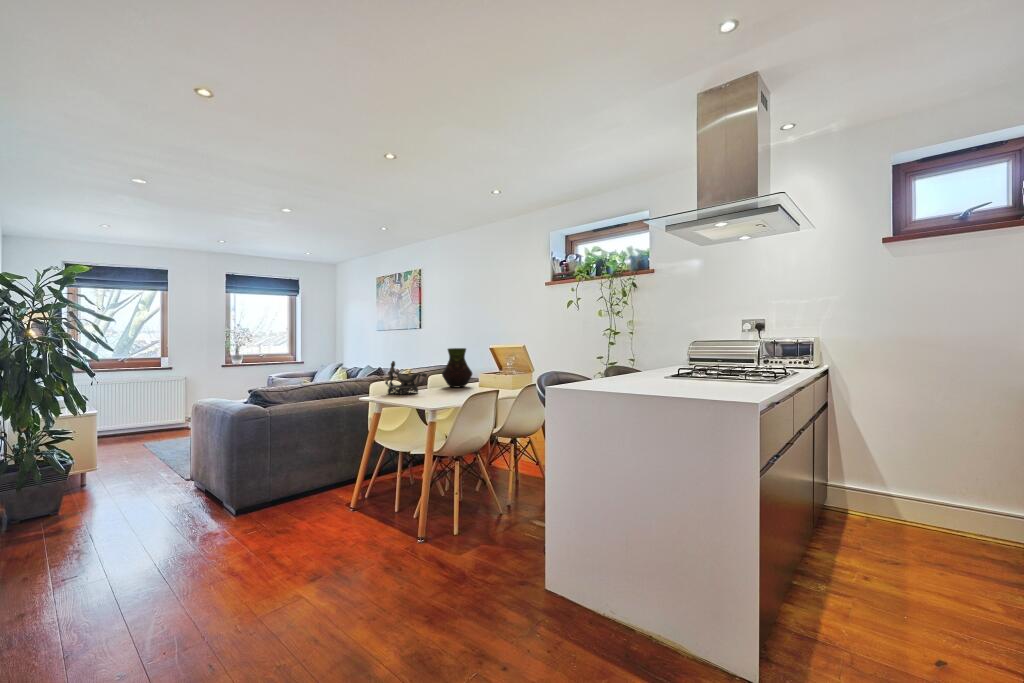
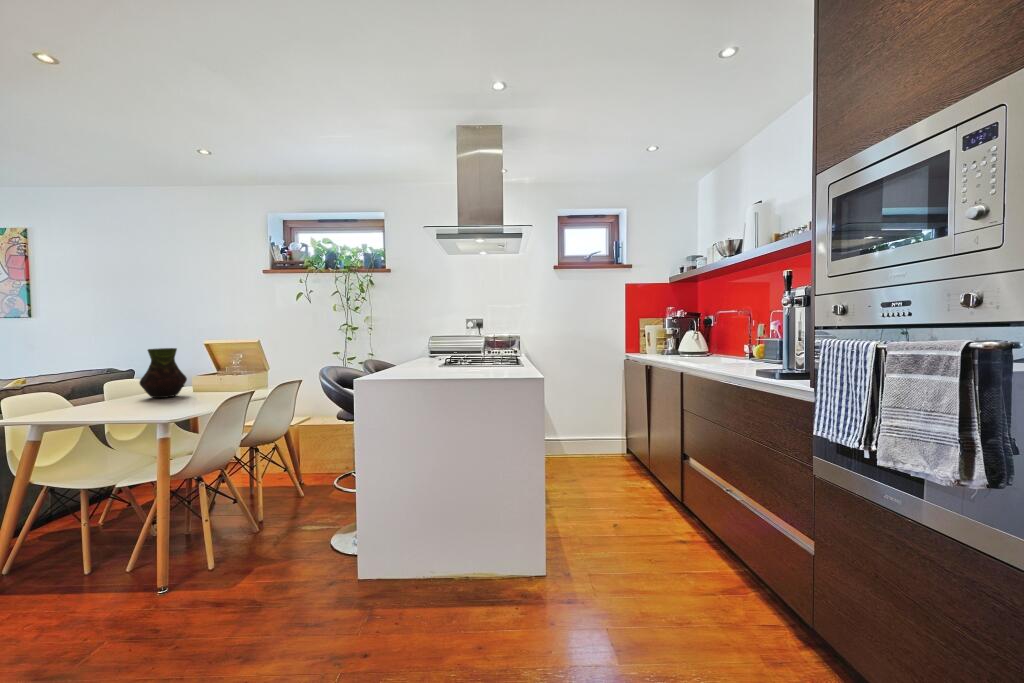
decorative bowl: present [385,361,427,395] -> none [52,370,129,416]

